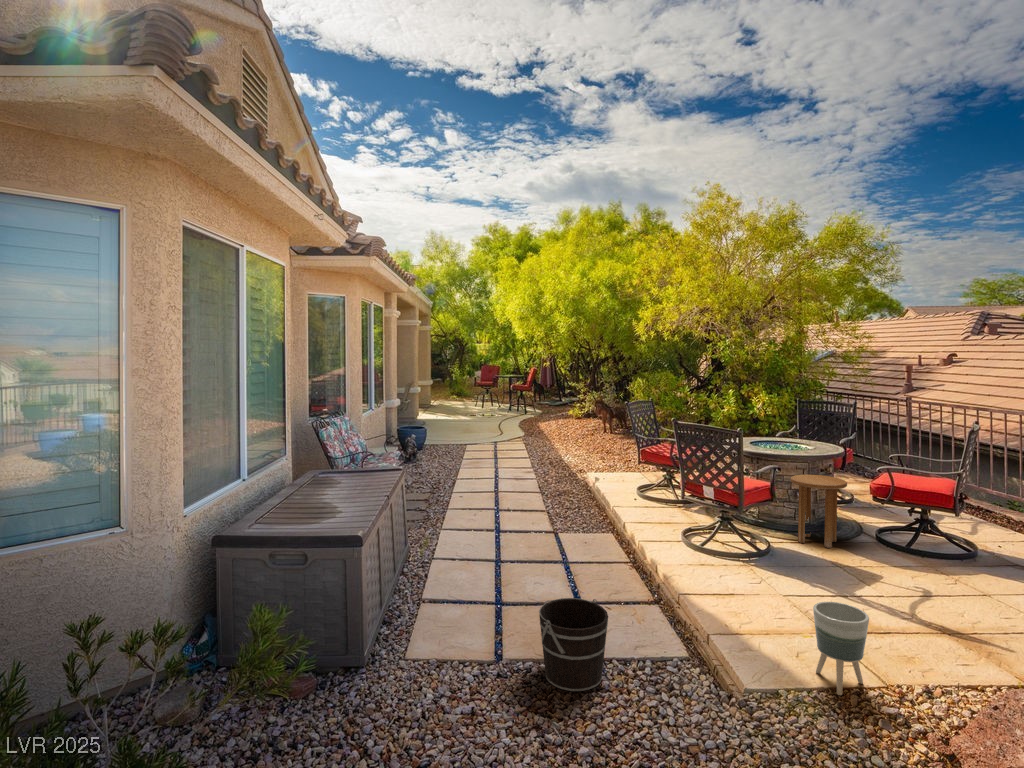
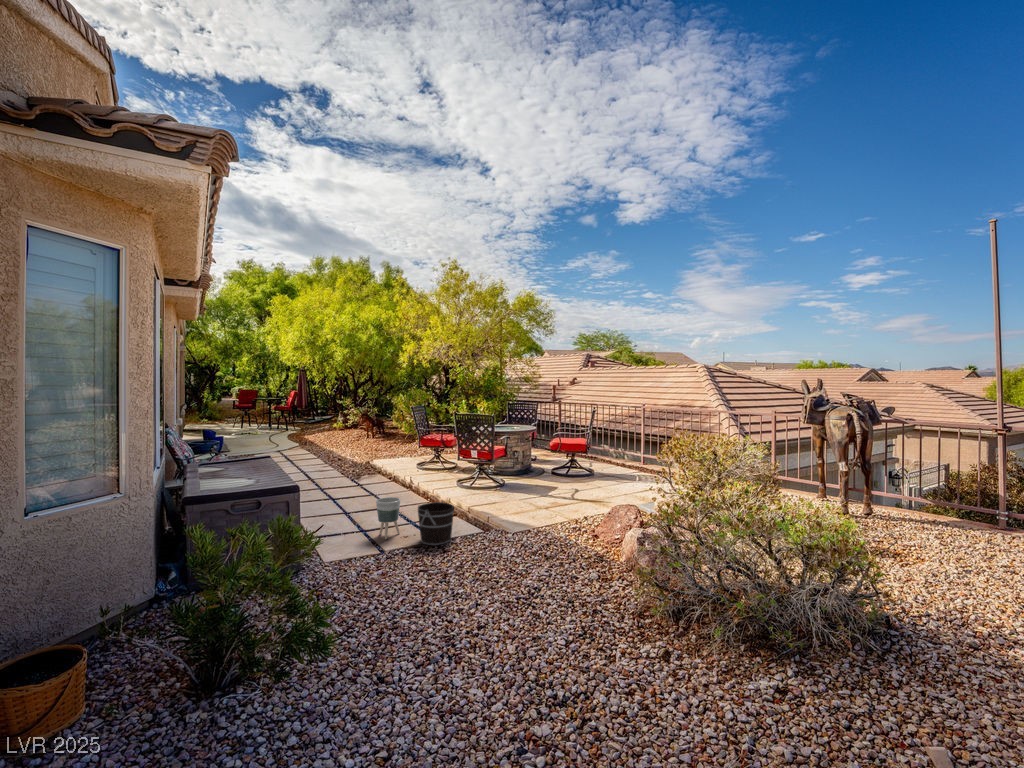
side table: present [790,475,847,548] -> none [512,442,539,480]
planter: present [813,602,869,695] -> present [376,497,400,539]

